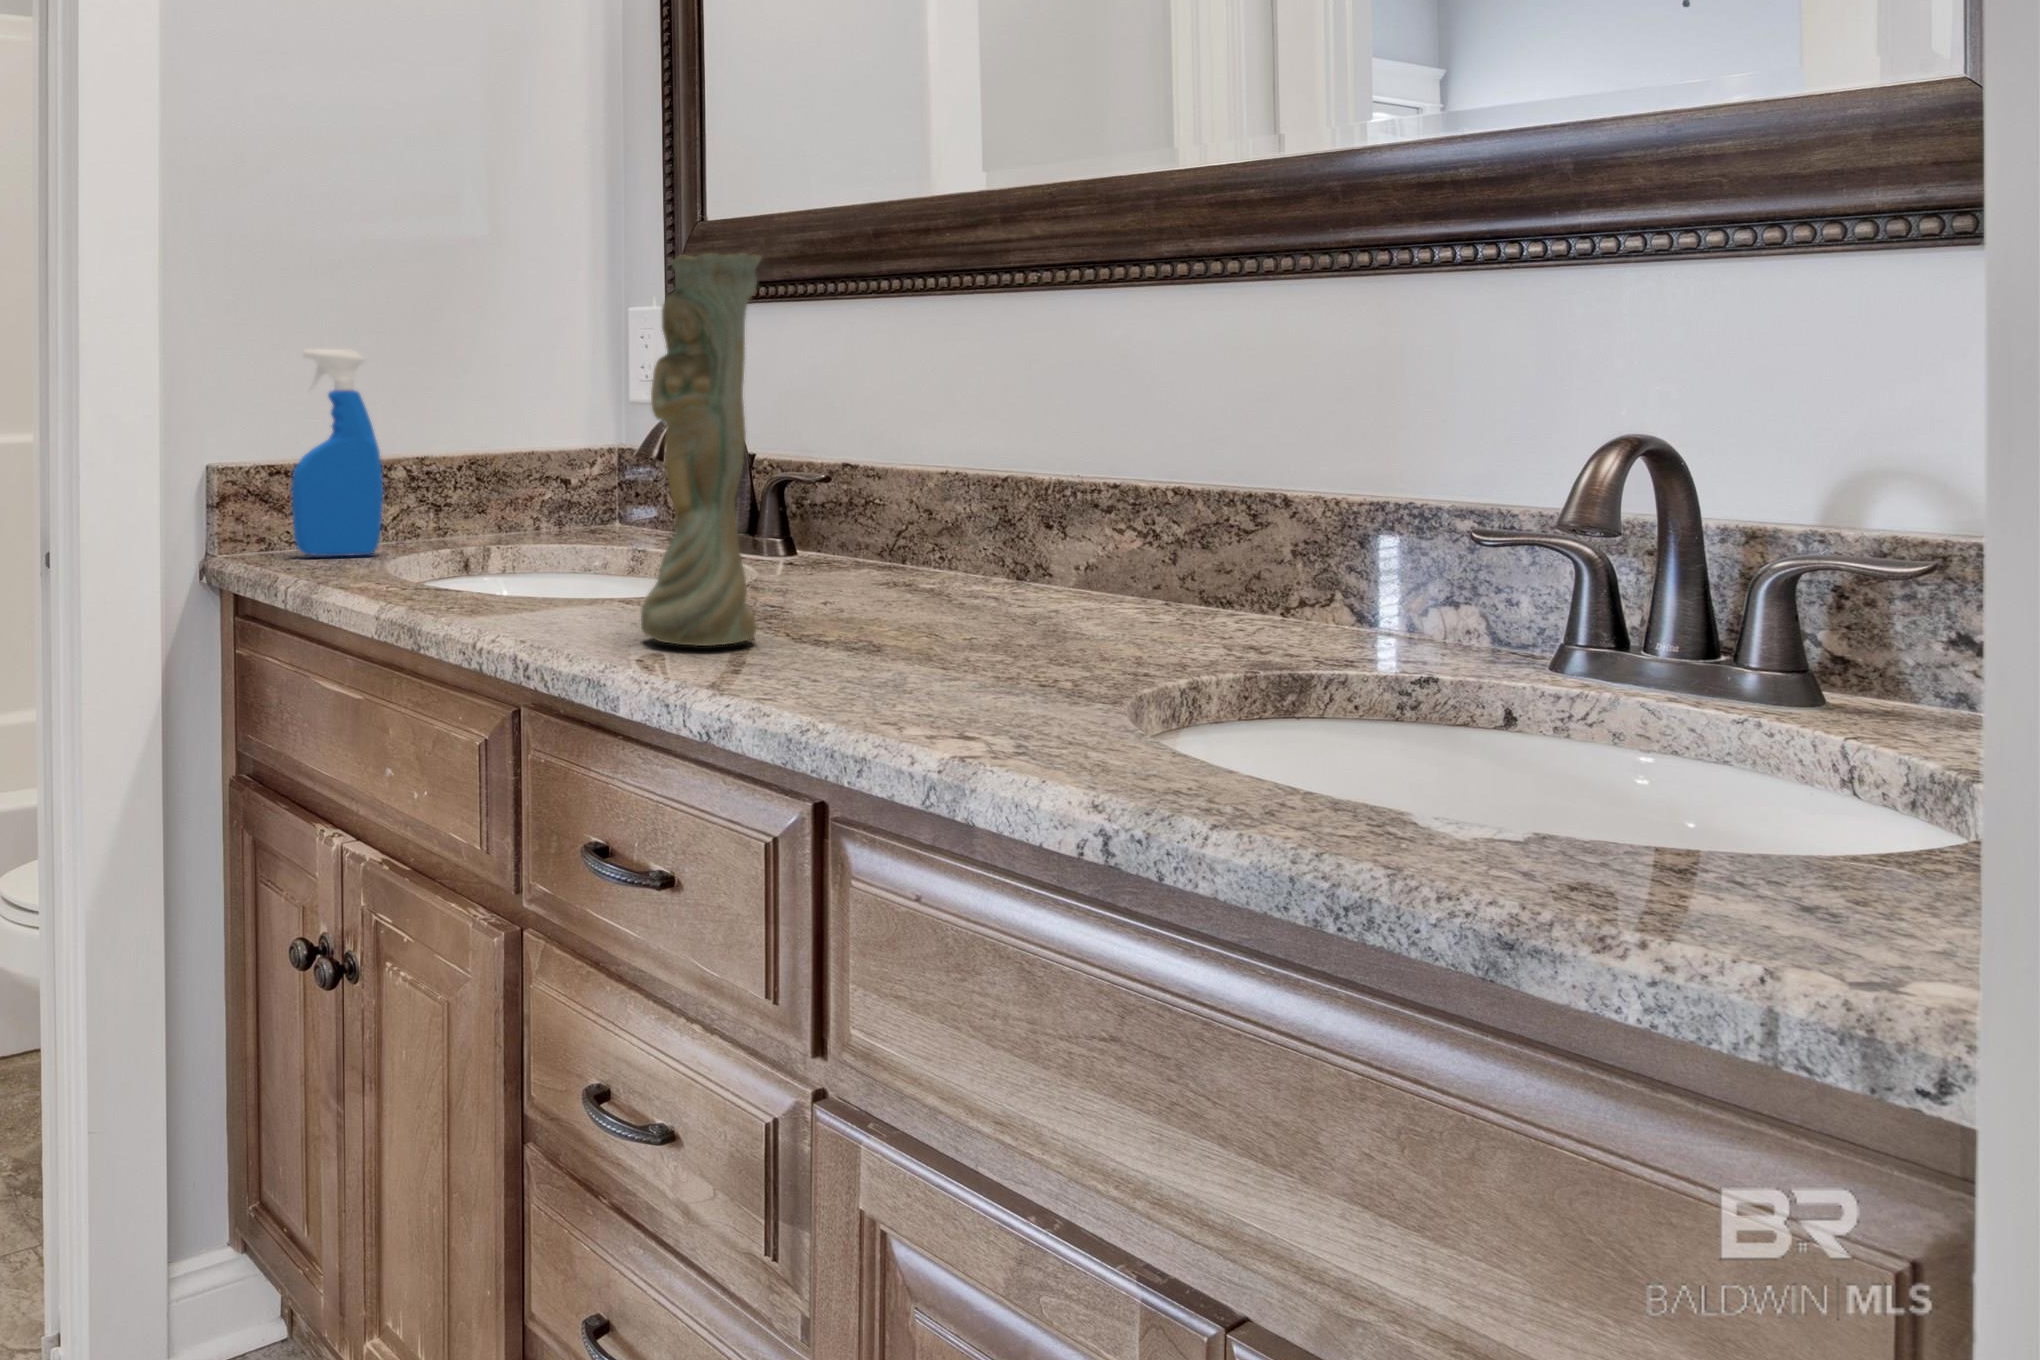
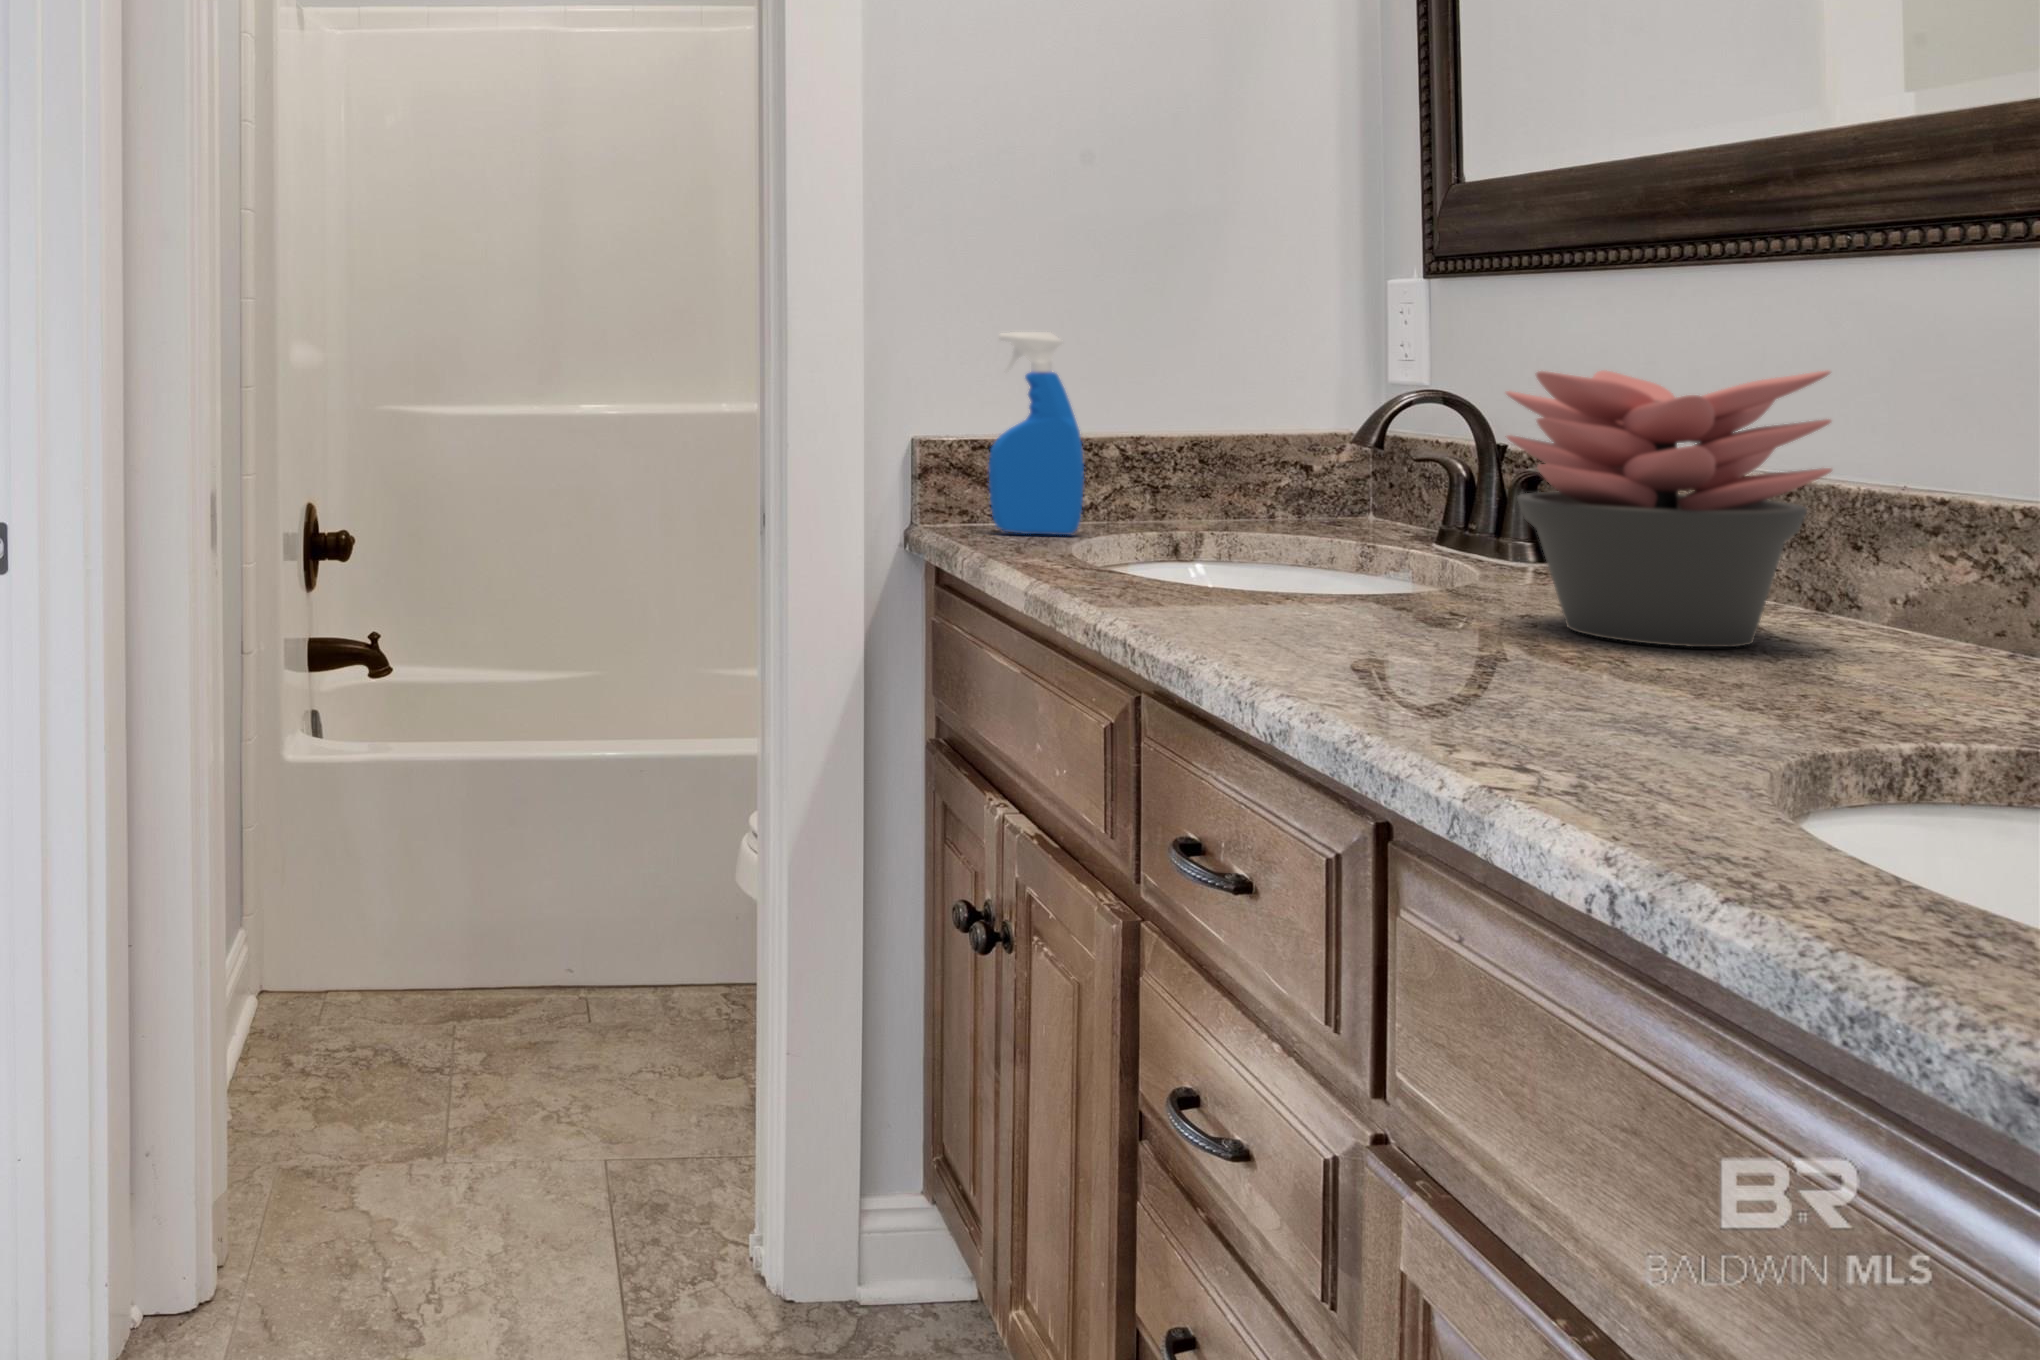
vase: present [641,253,761,646] -> none [1257,231,1399,650]
succulent plant: none [797,385,1029,617] -> present [1506,370,1832,647]

